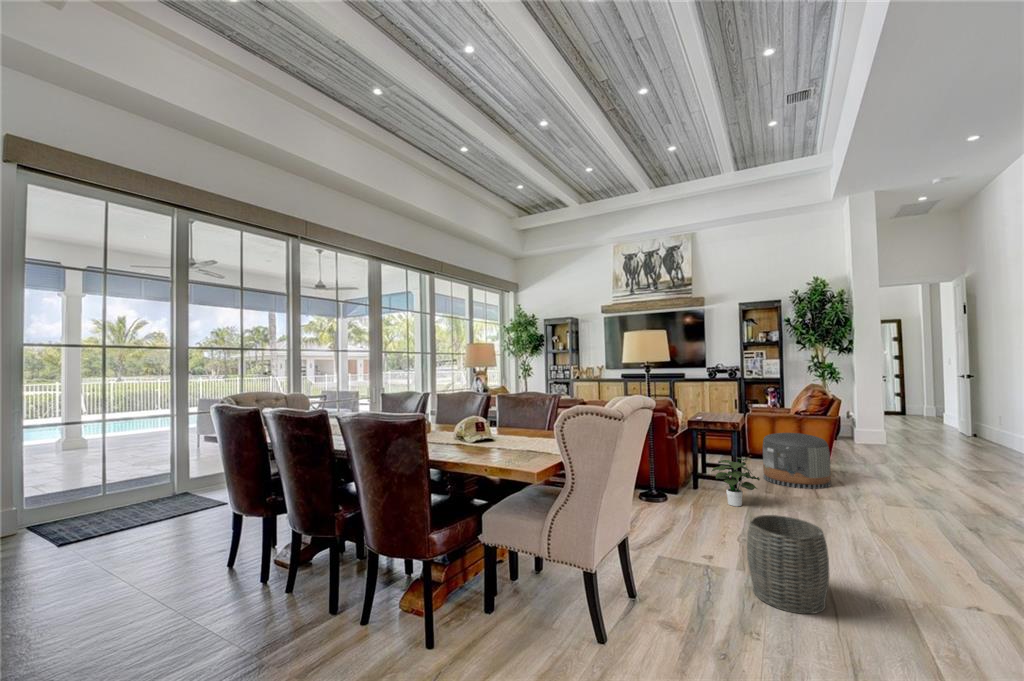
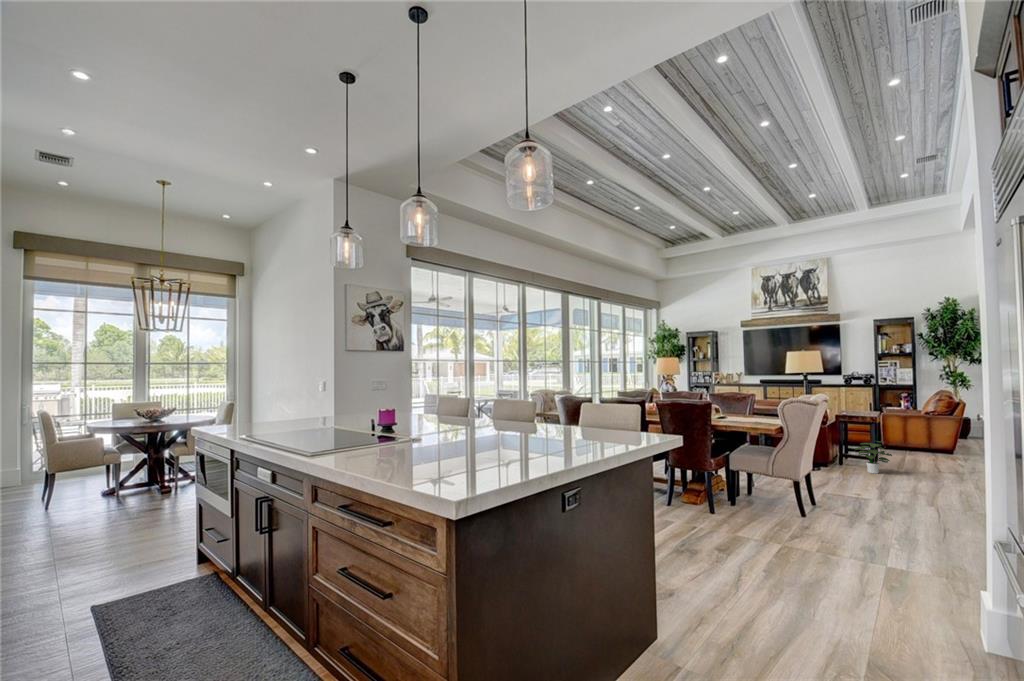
pouf: present [763,433,831,489] -> none [895,427,952,467]
woven basket: present [747,515,829,614] -> none [883,465,933,512]

